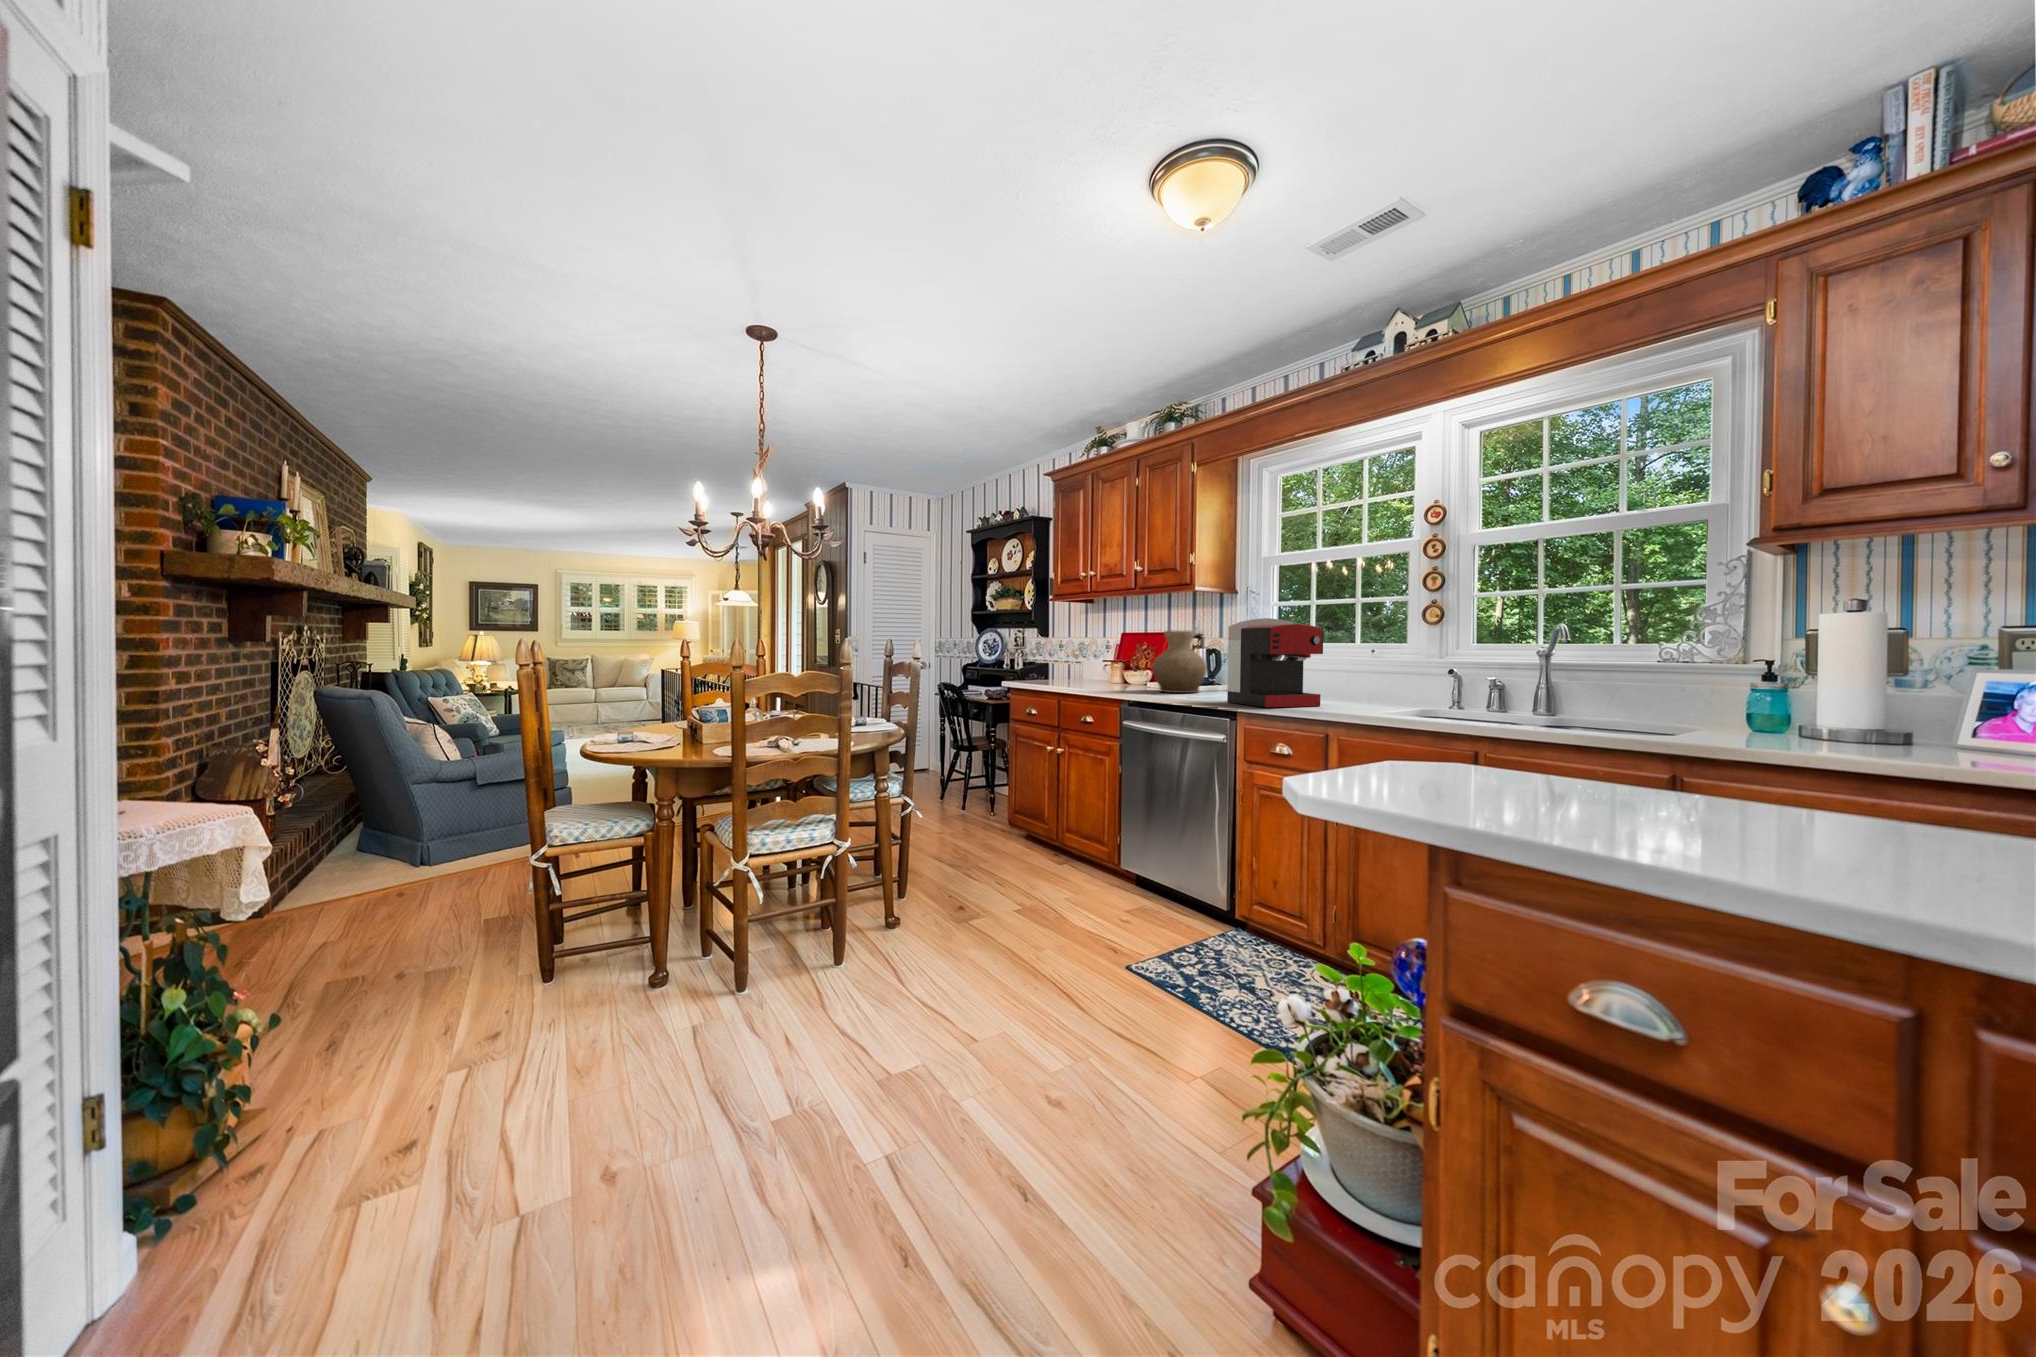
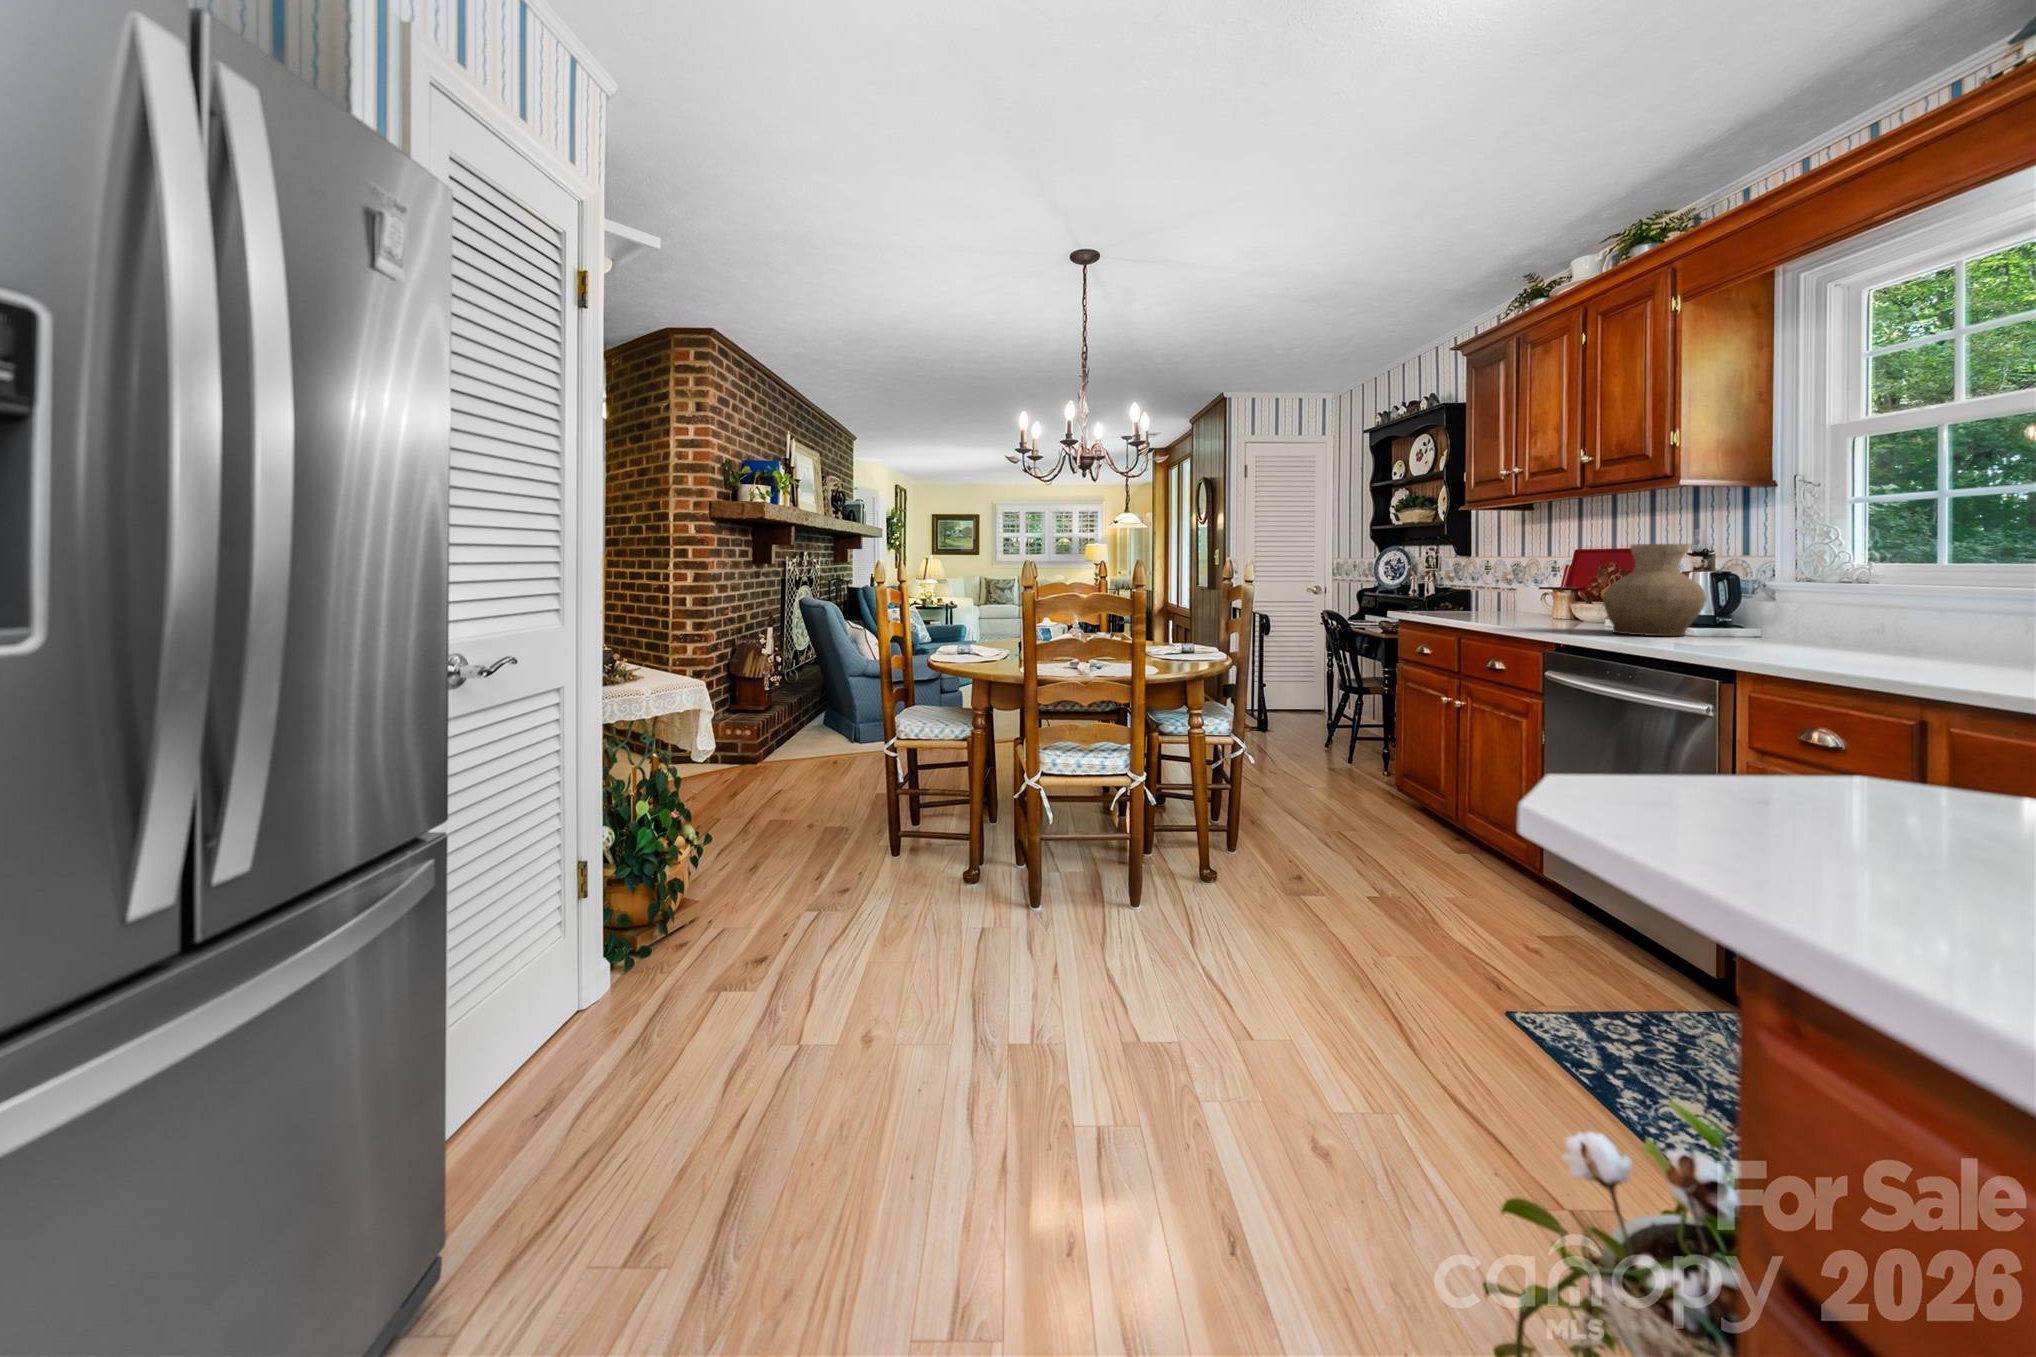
coffee maker: present [1227,618,1323,707] -> none [1724,519,1966,670]

